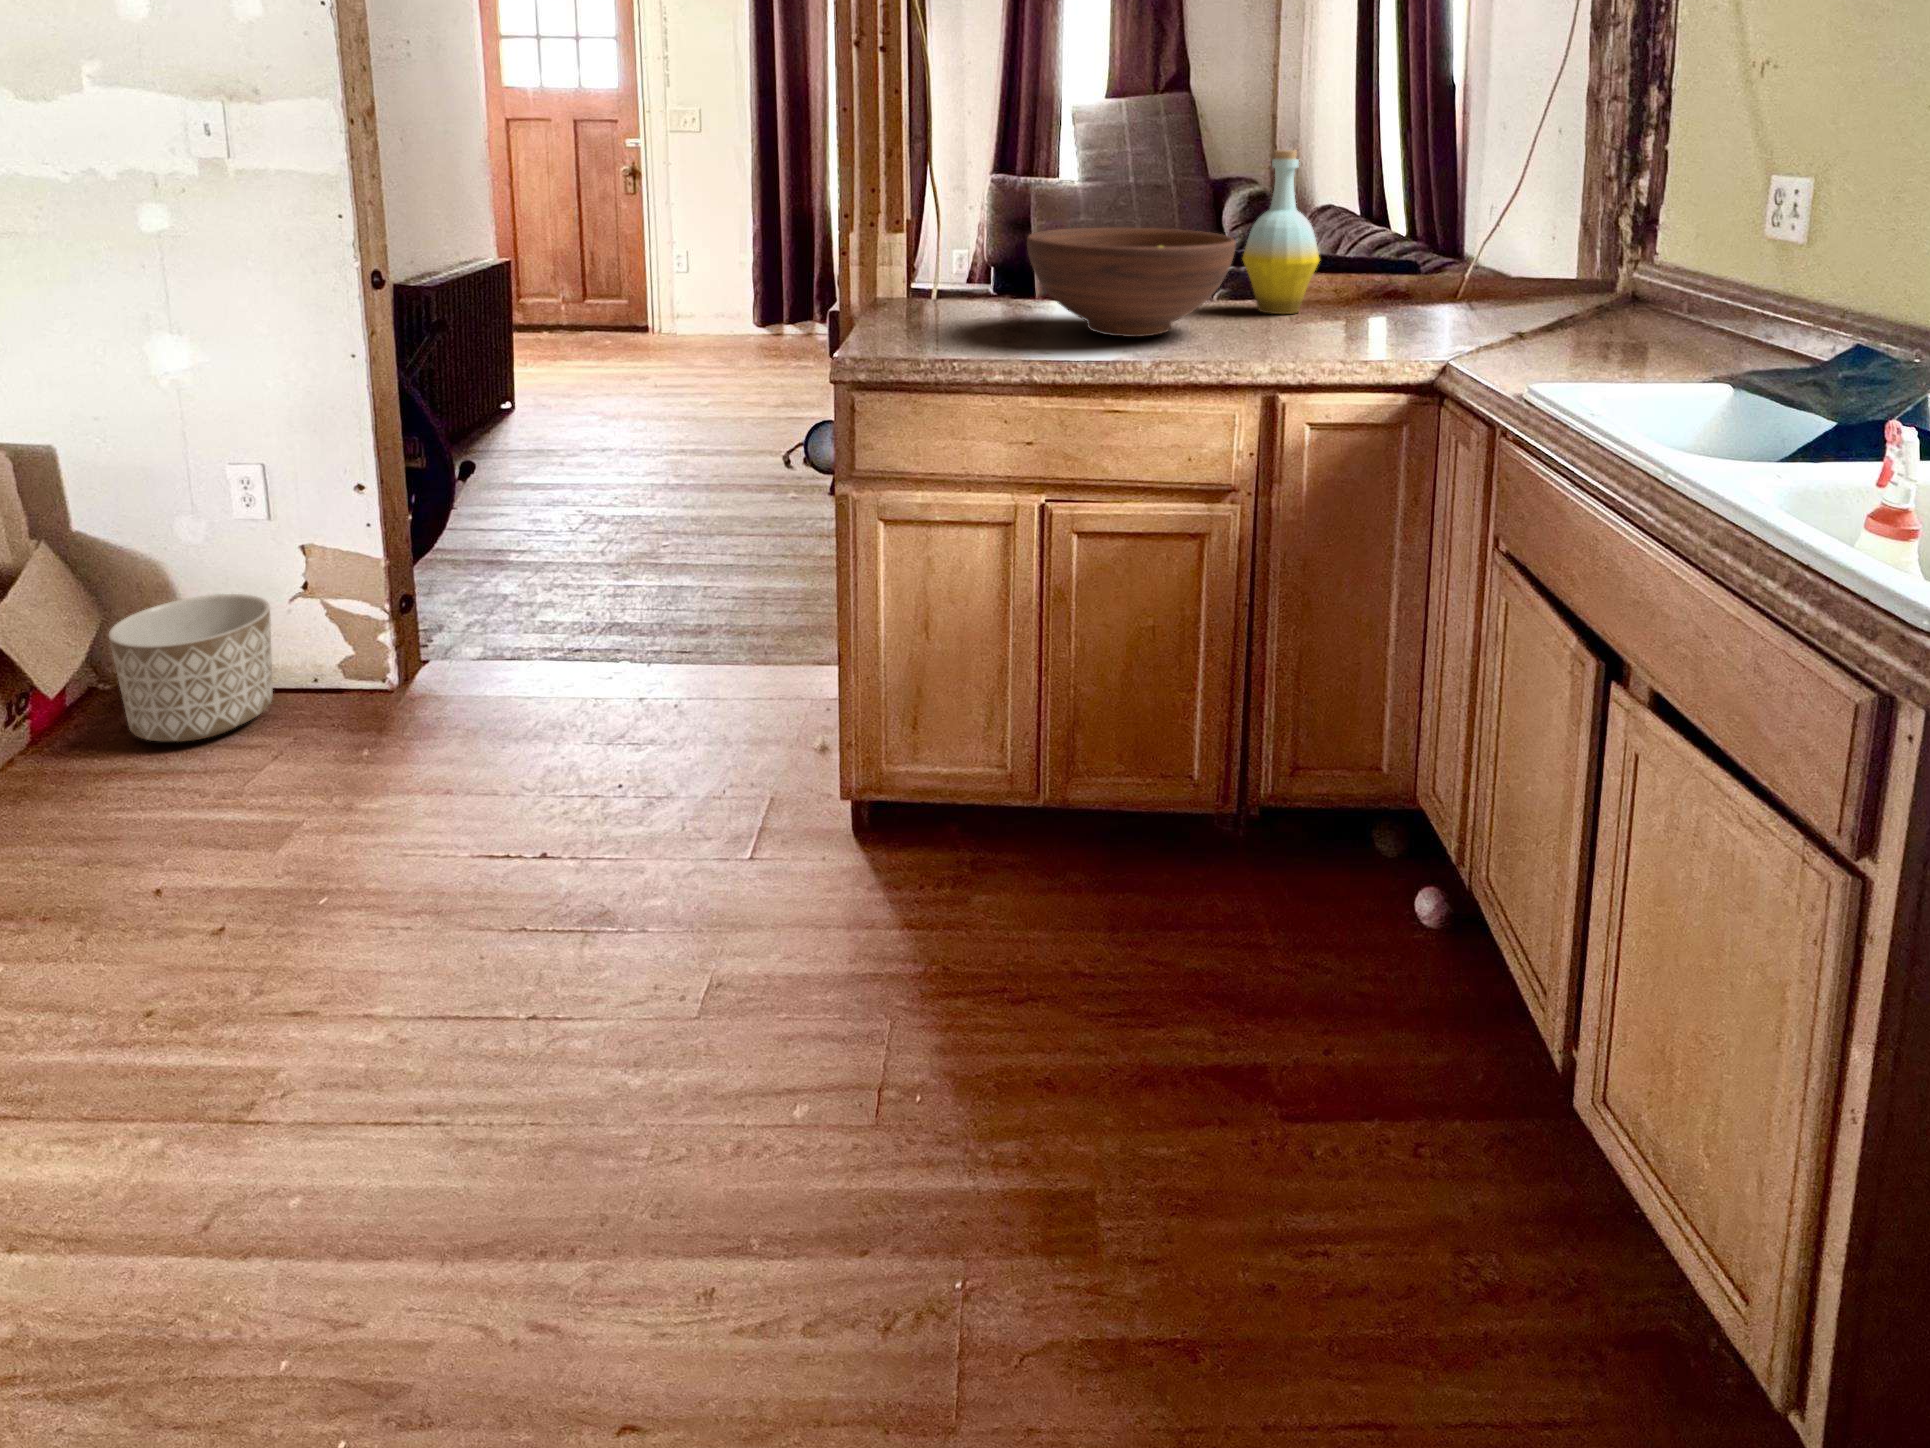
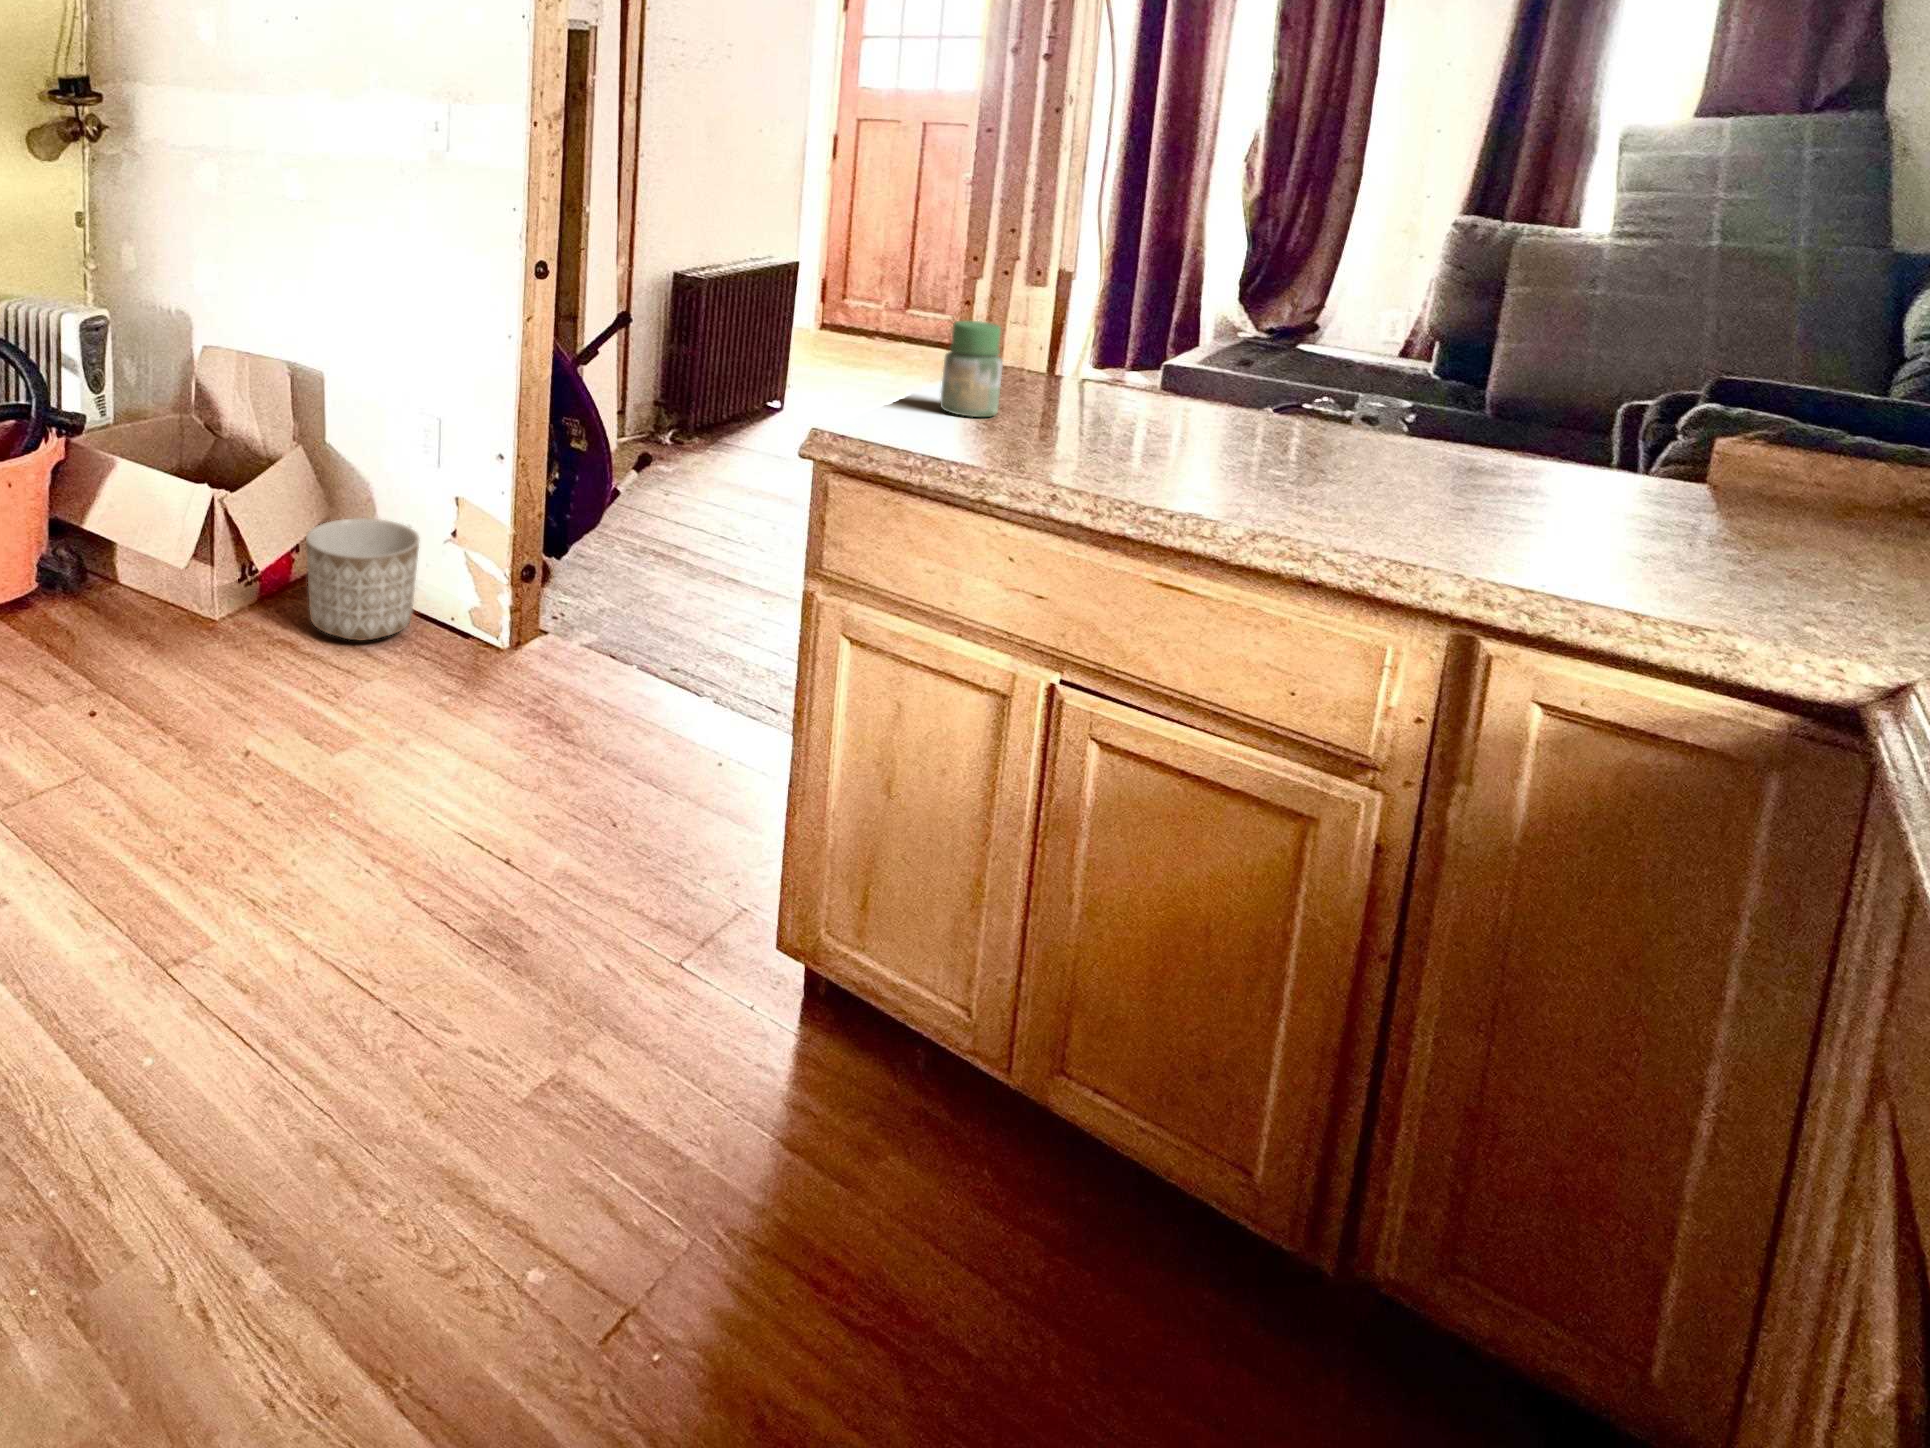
bottle: present [1243,150,1319,314] -> none [1586,224,1769,509]
fruit bowl: present [1027,228,1236,337] -> none [1128,309,1507,490]
jar: none [888,260,931,333] -> present [940,321,1003,417]

